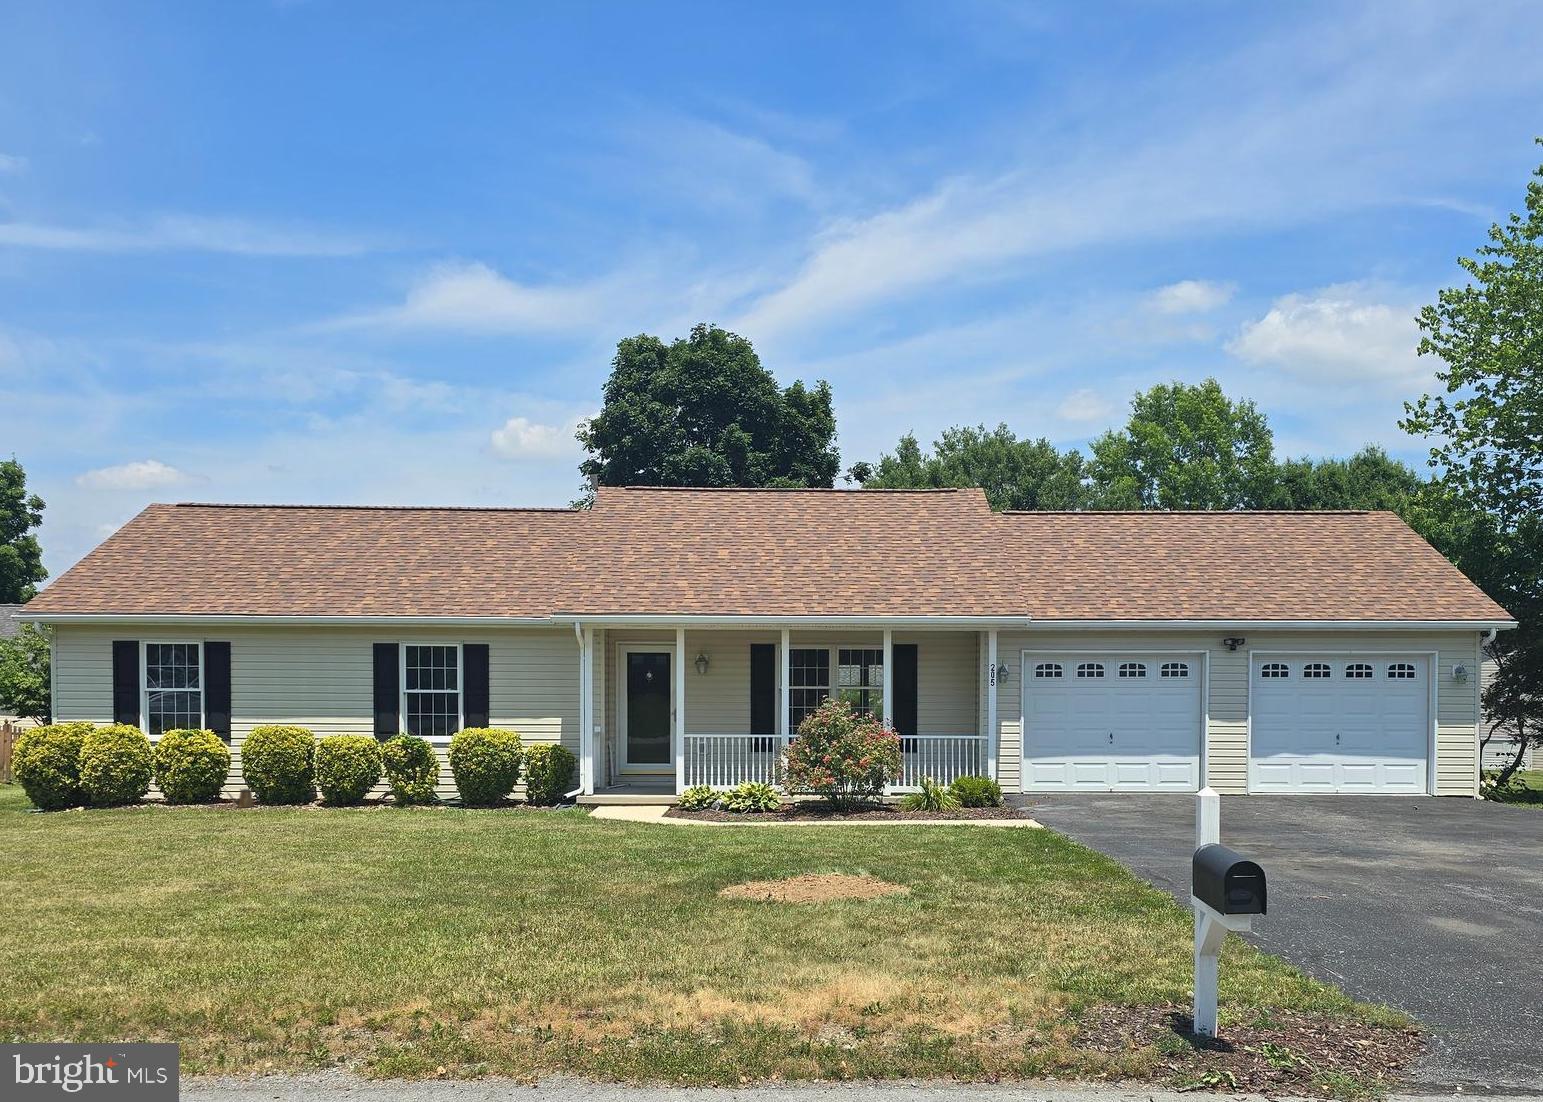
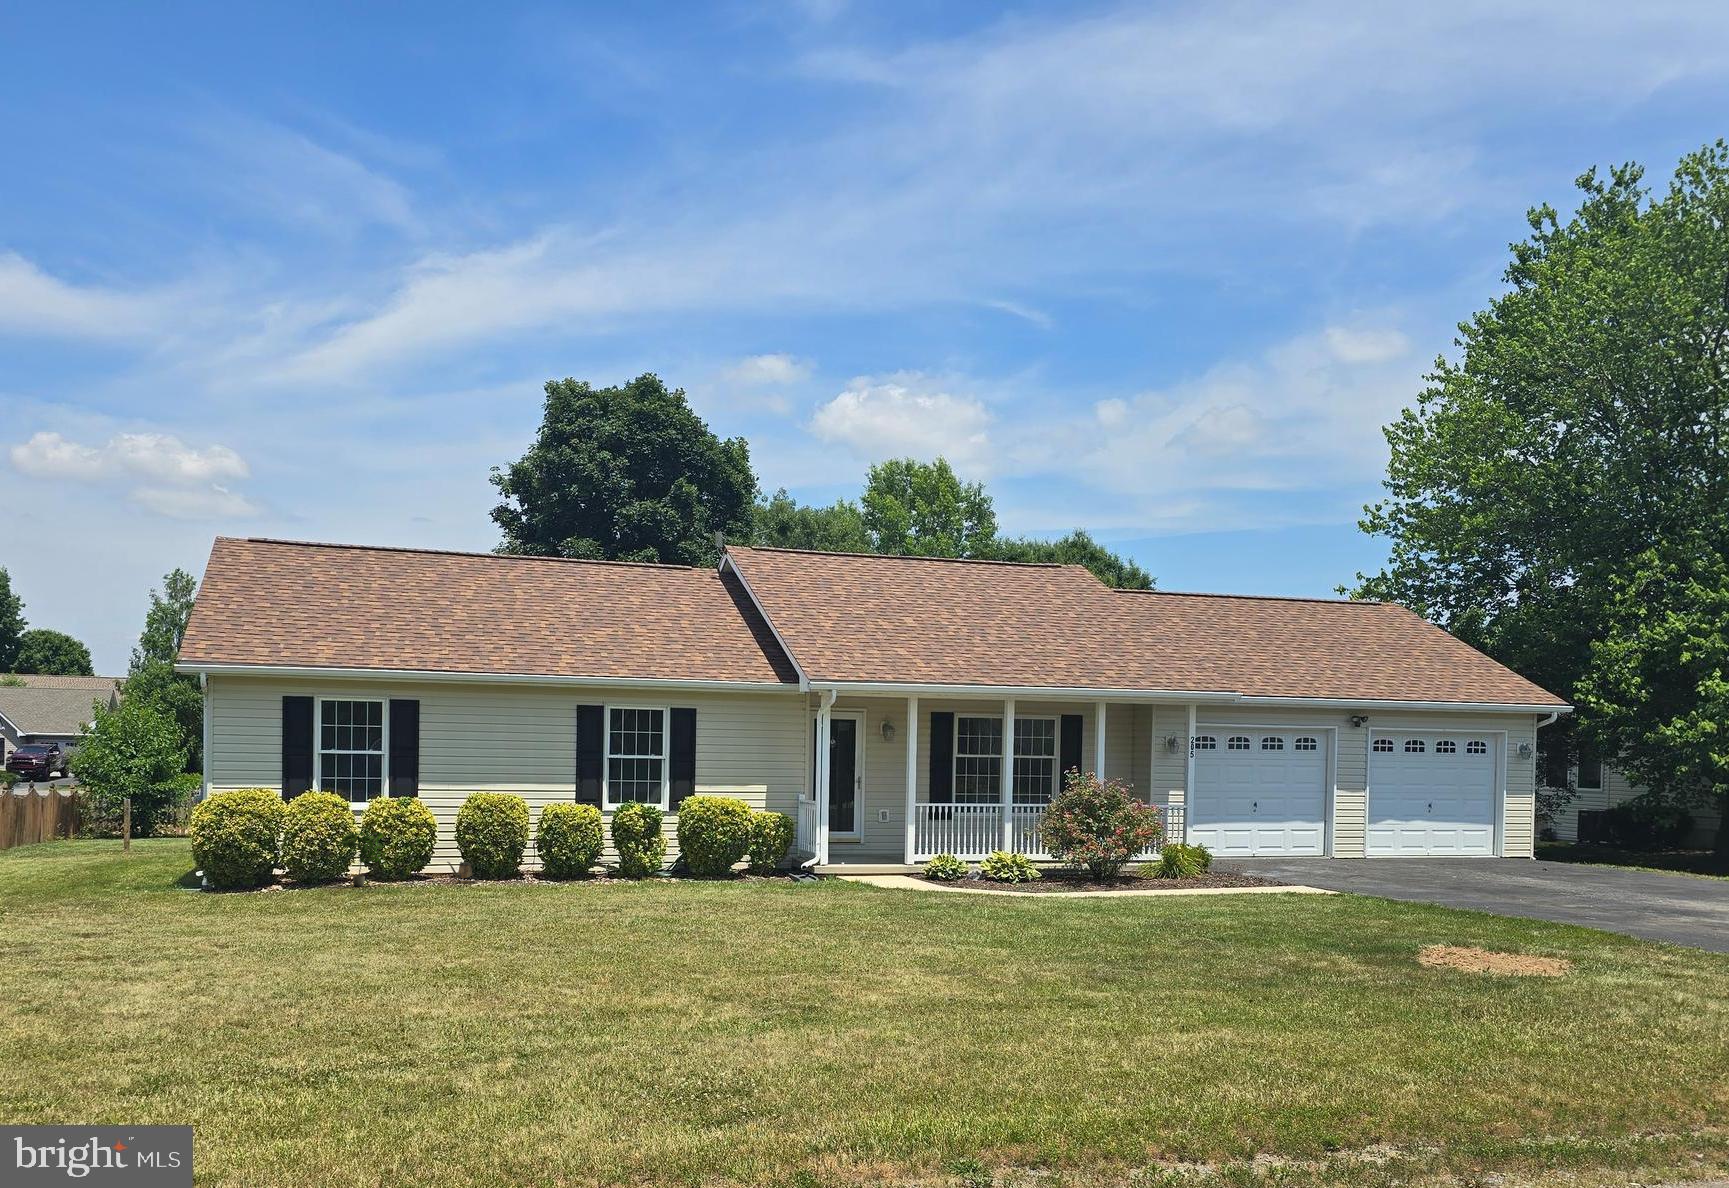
potted plant: none [127,761,171,810] -> present [338,832,385,887]

